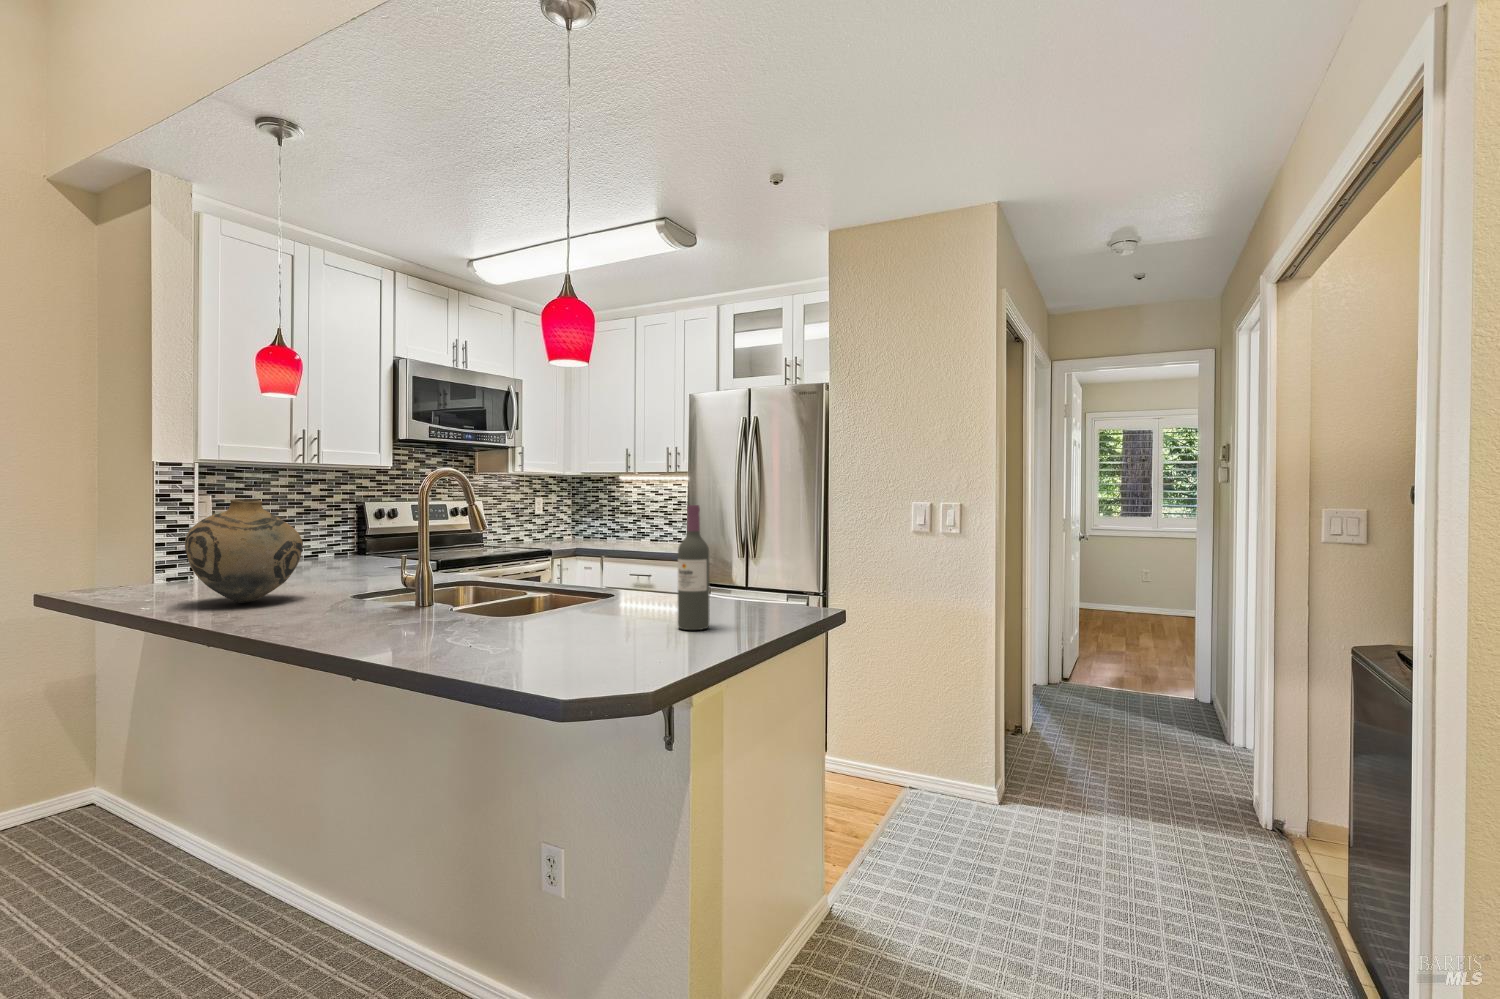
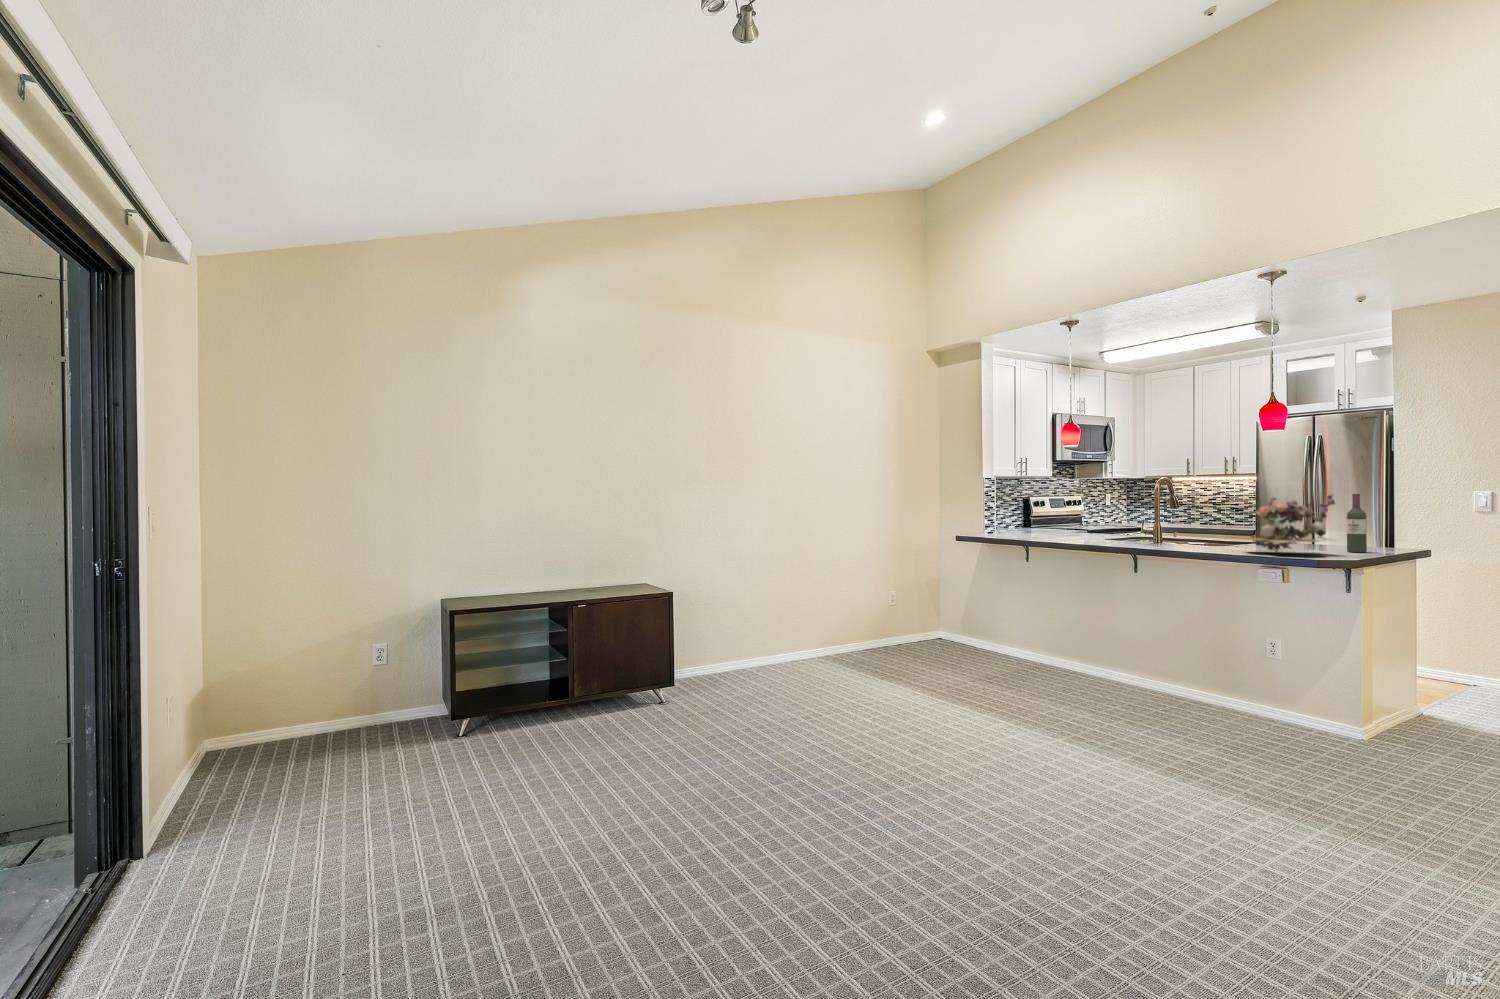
vase: present [185,499,303,603] -> none [1057,495,1104,541]
flower arrangement: none [443,503,631,646] -> present [1247,495,1335,552]

